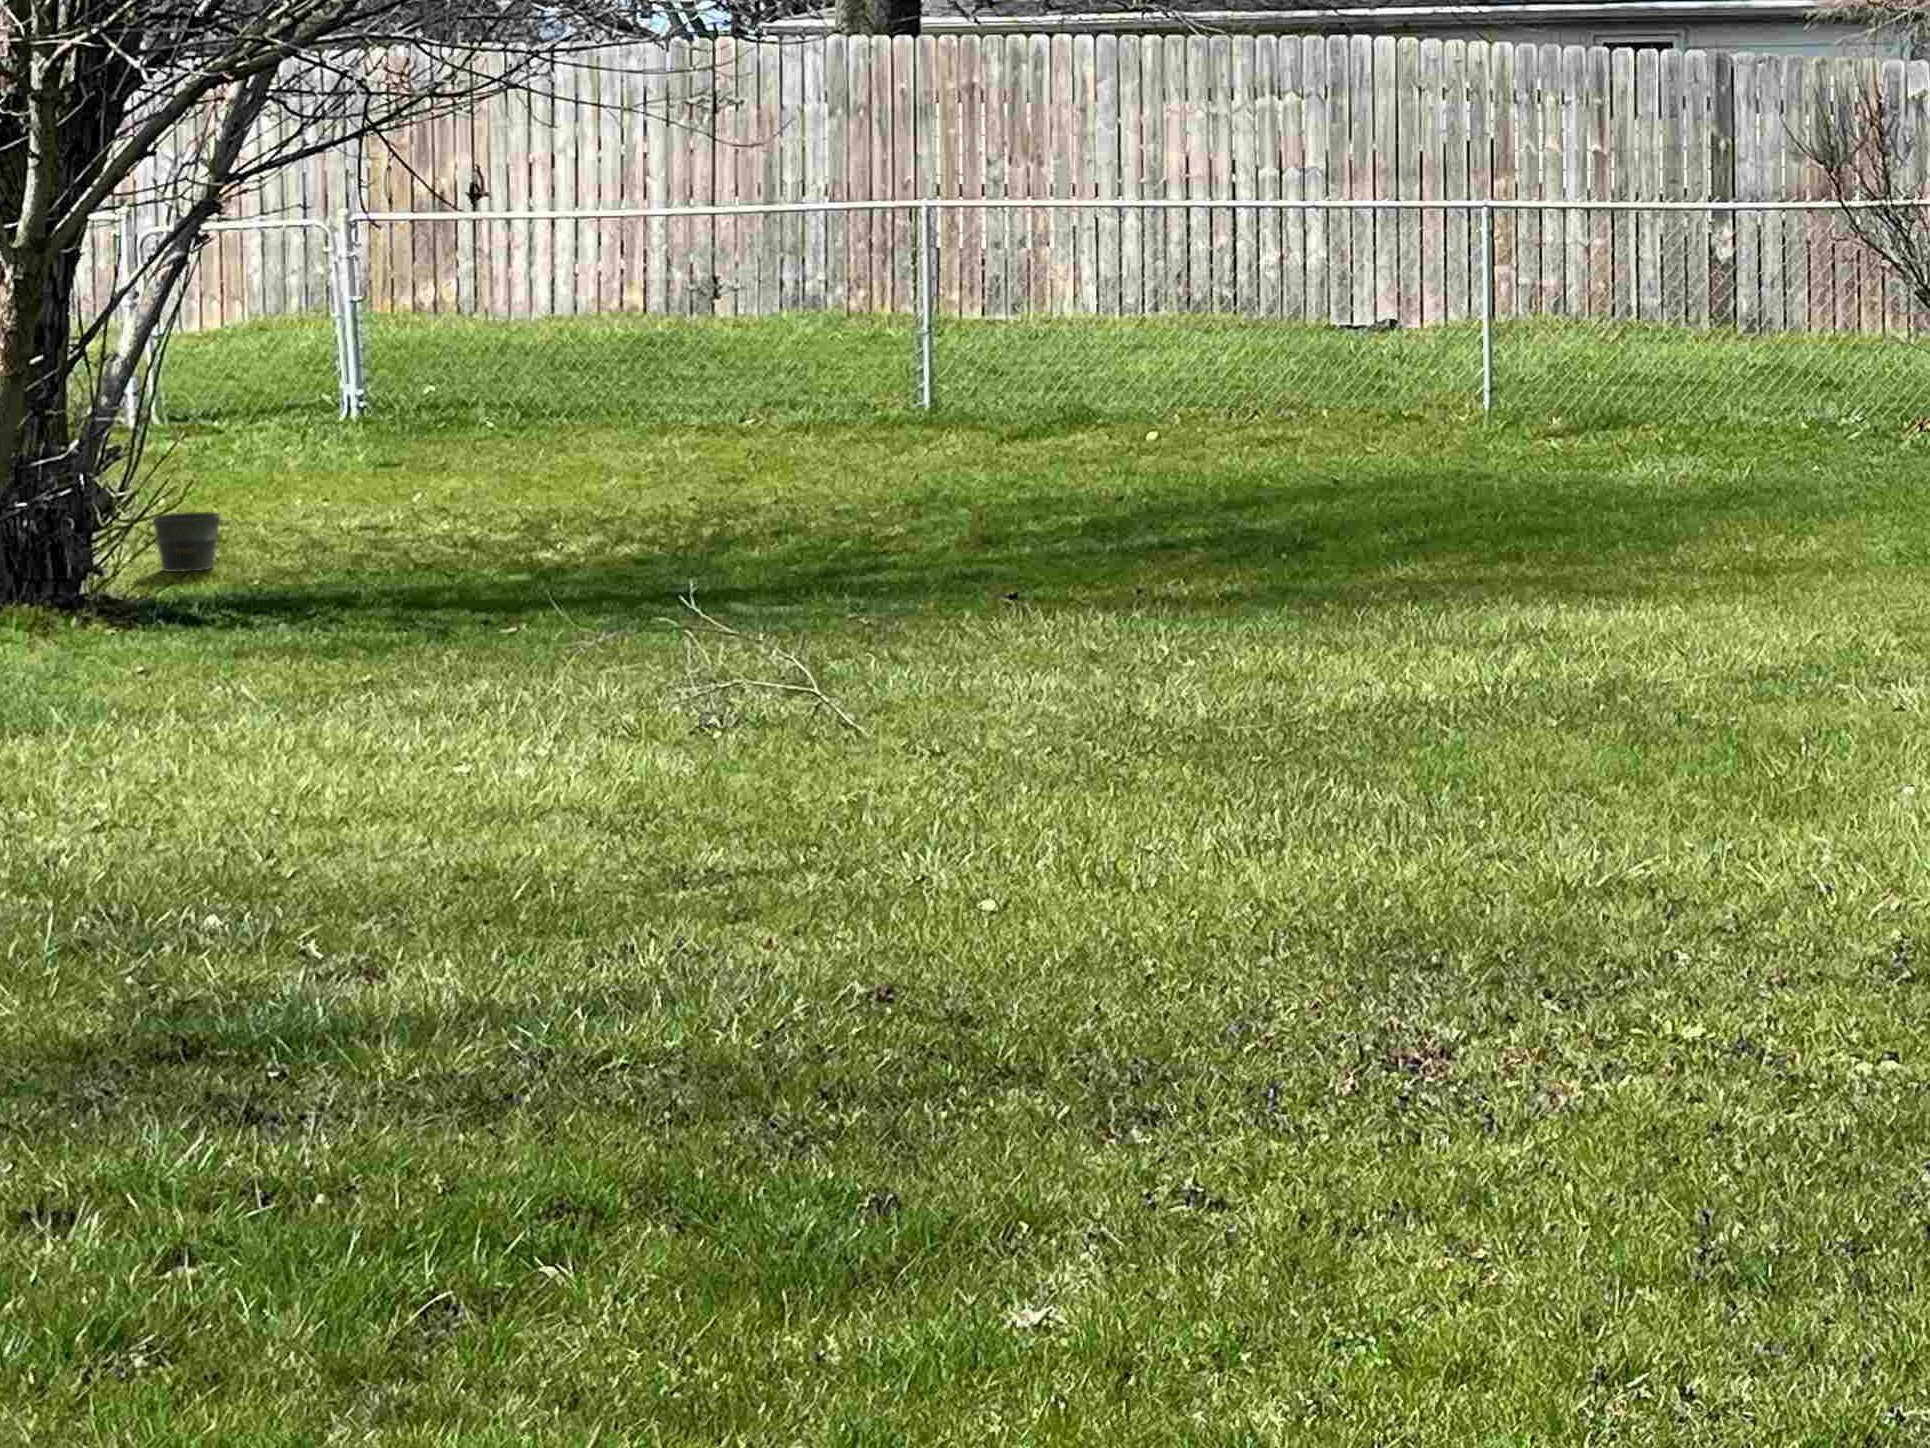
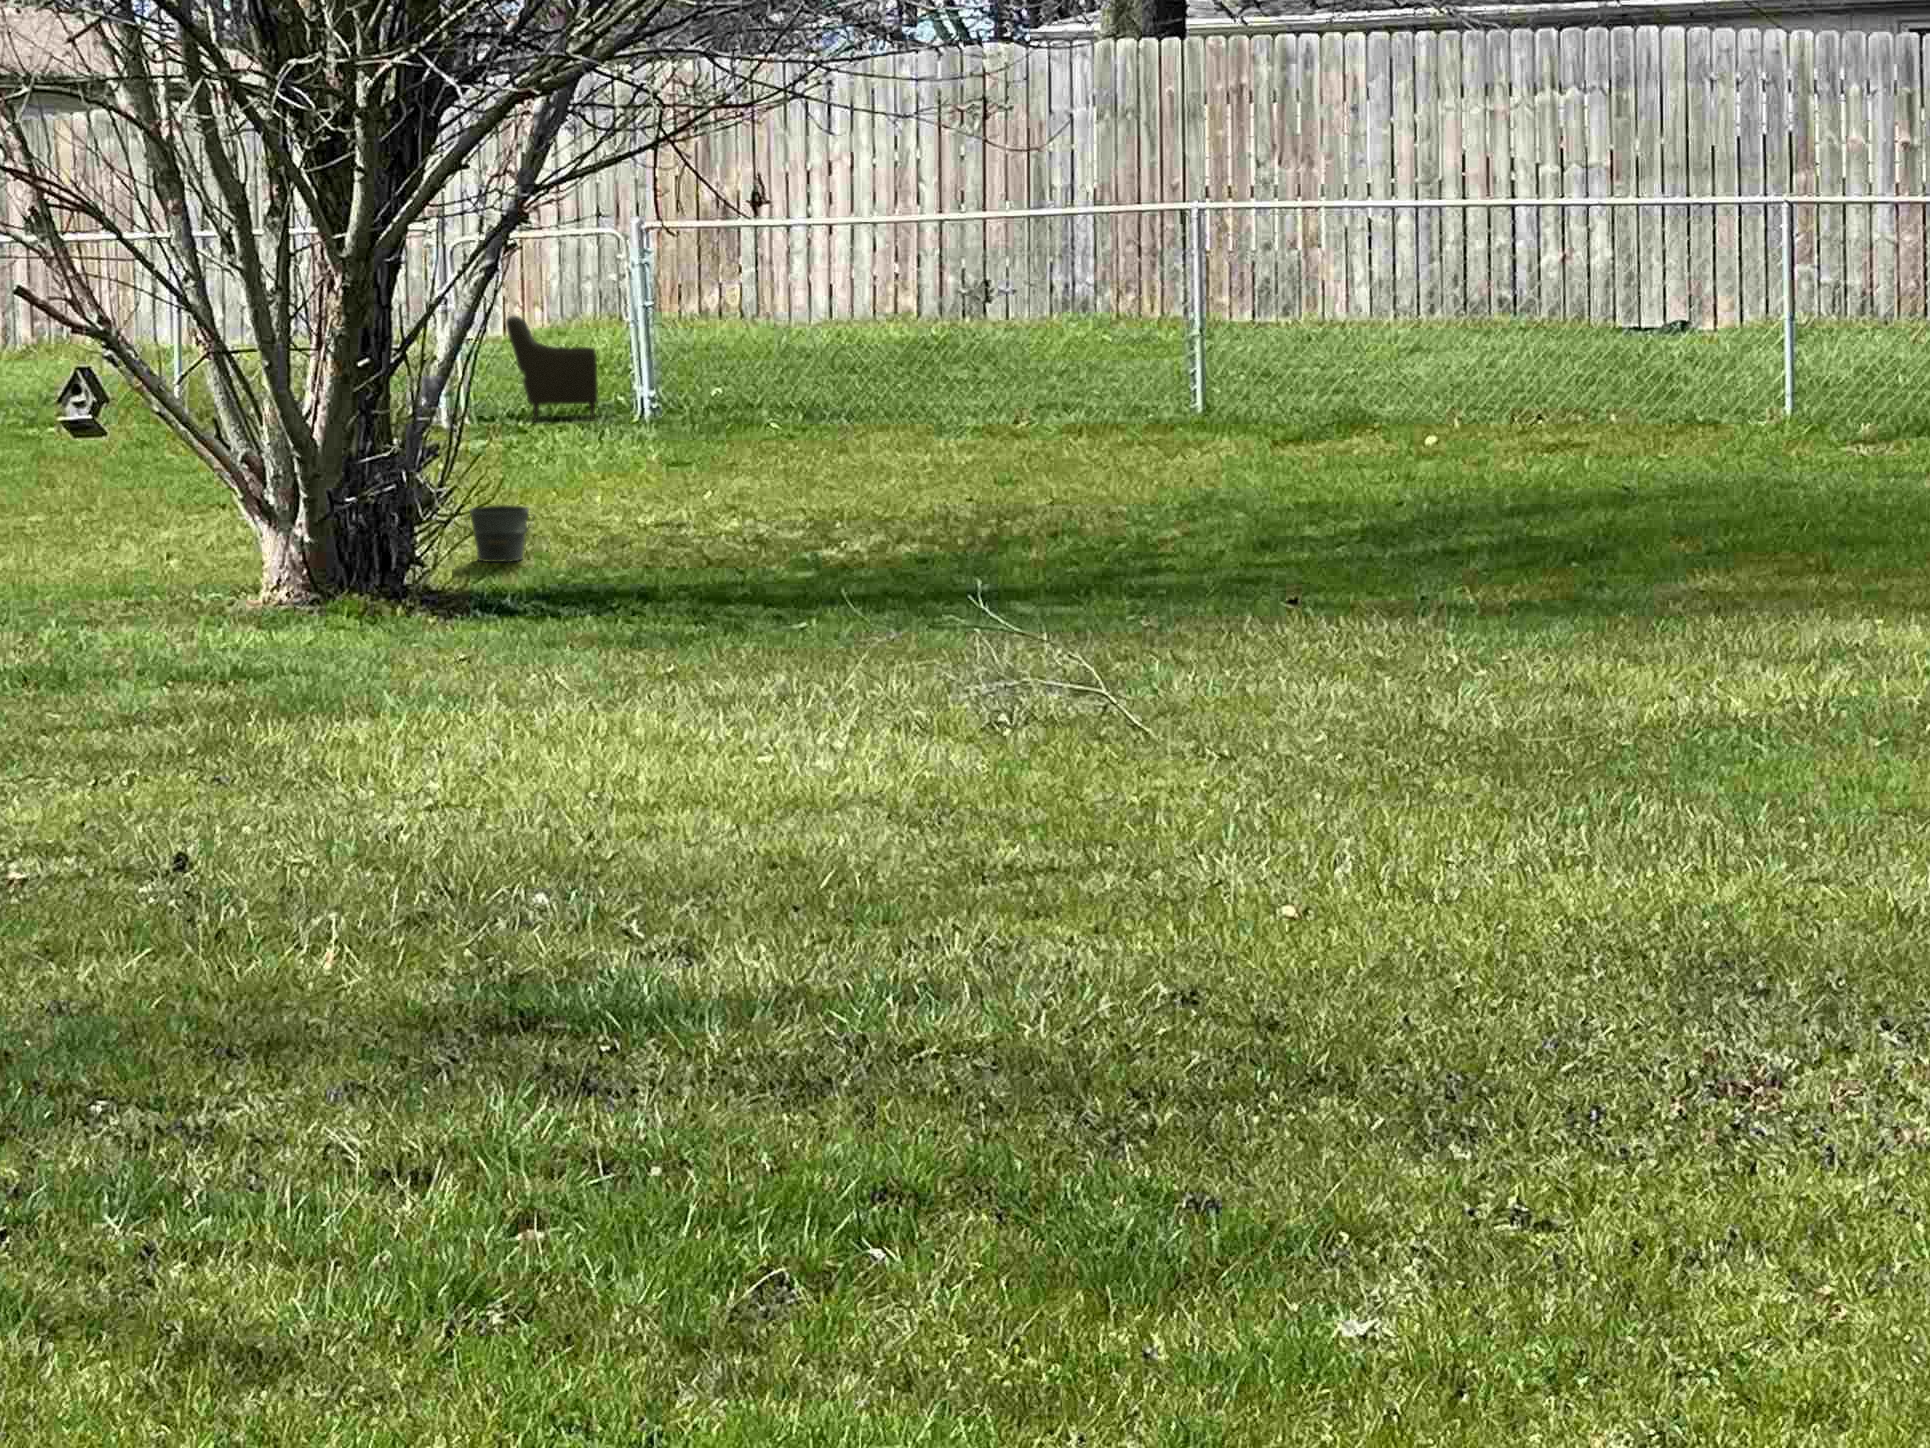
chair: none [175,322,284,439] -> present [506,316,598,422]

